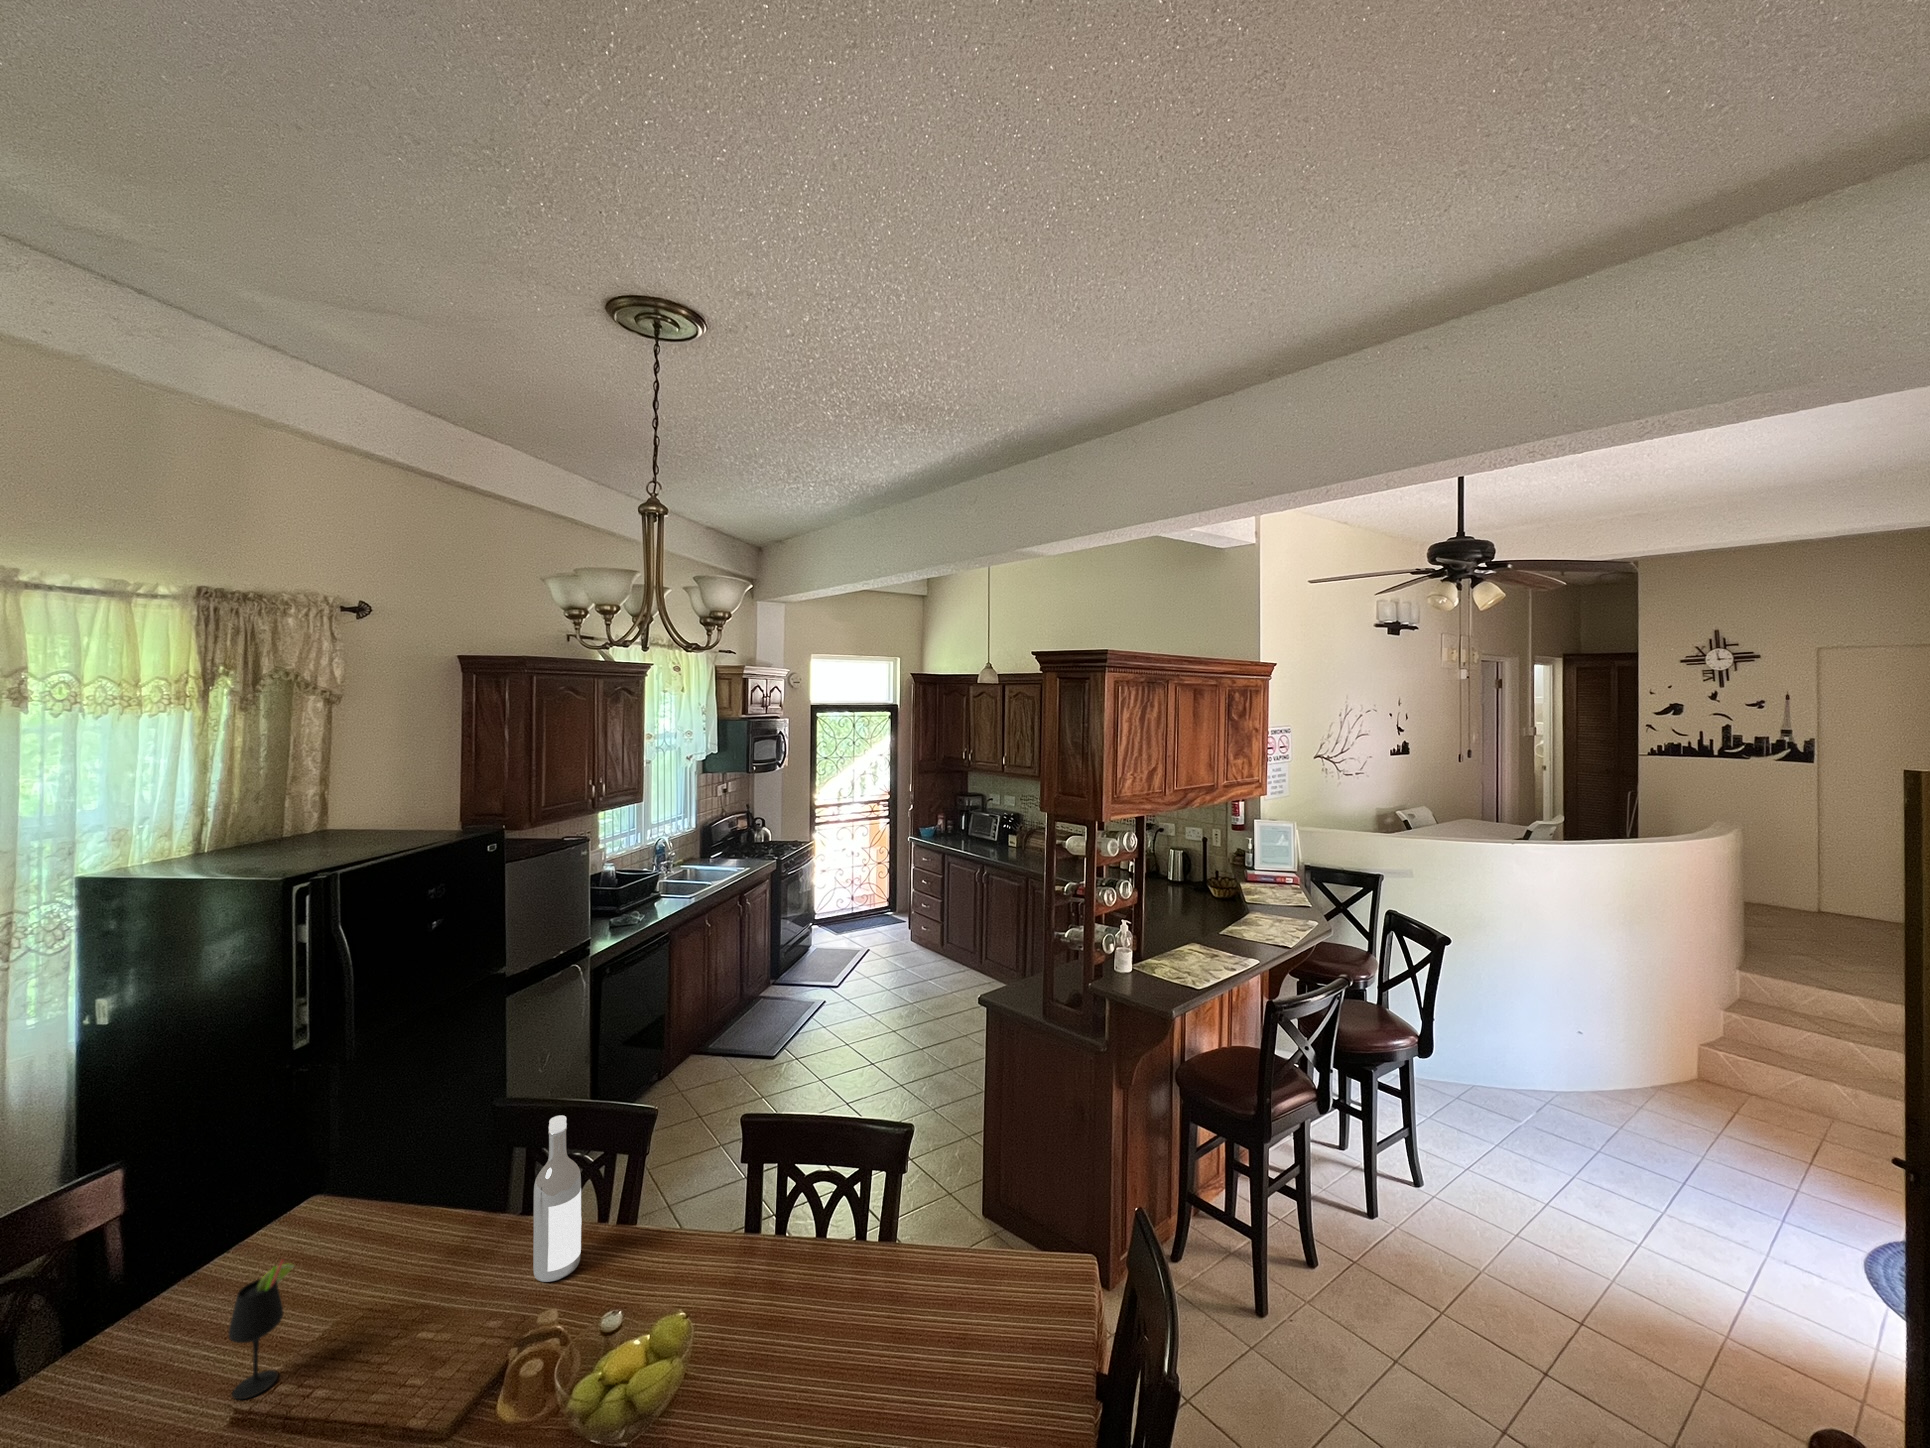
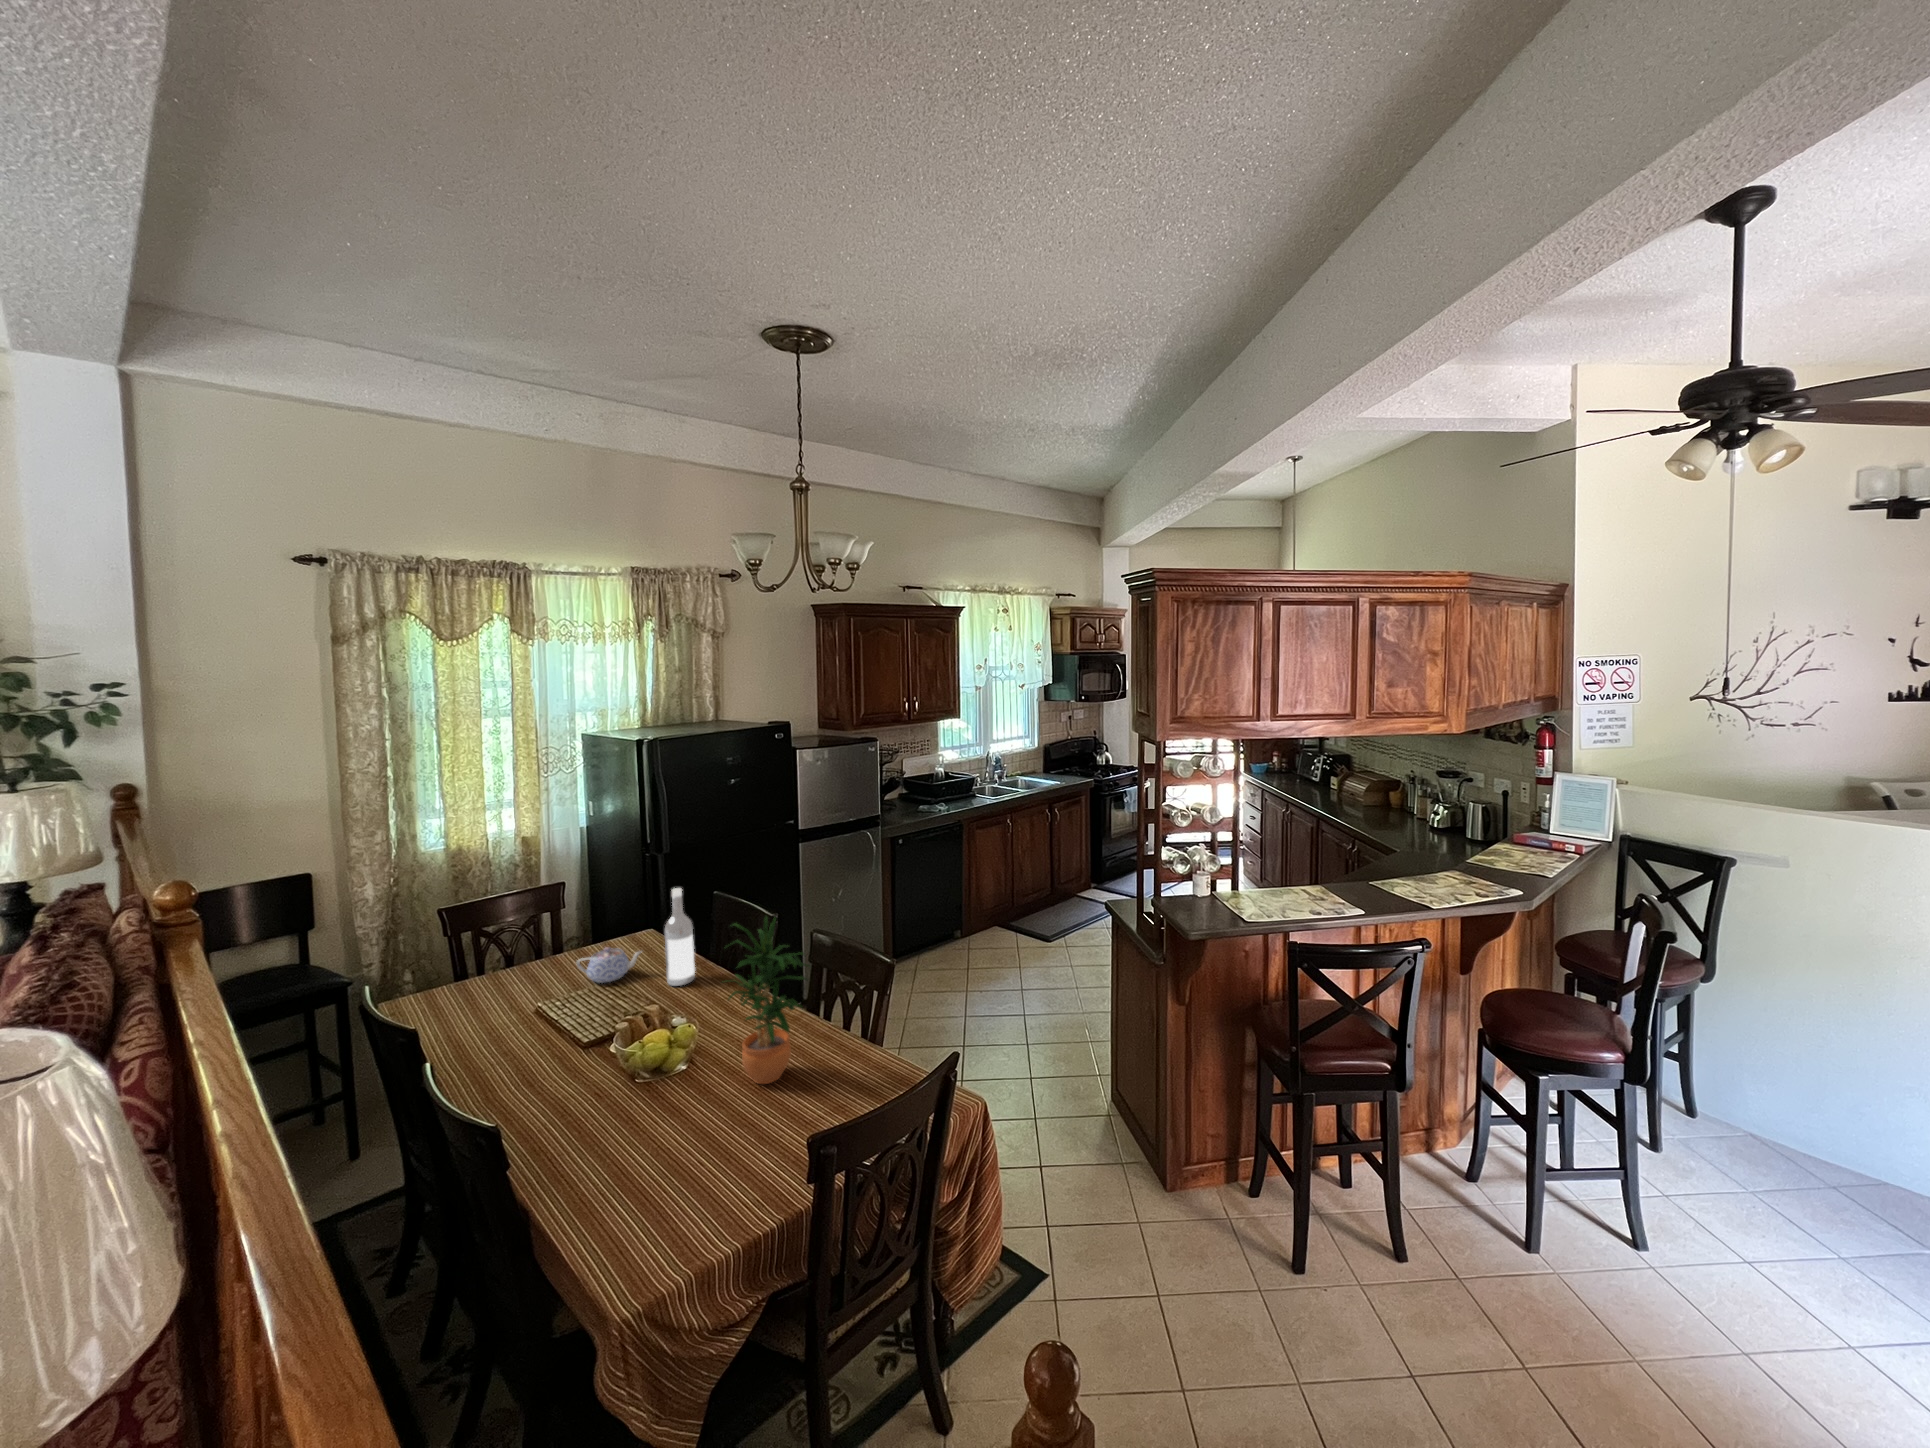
potted plant: none [822,1112,953,1363] -> present [726,917,809,1084]
teapot: none [338,1243,472,1333] -> present [577,947,642,983]
wine glass: present [229,1260,294,1399] -> none [526,923,553,988]

